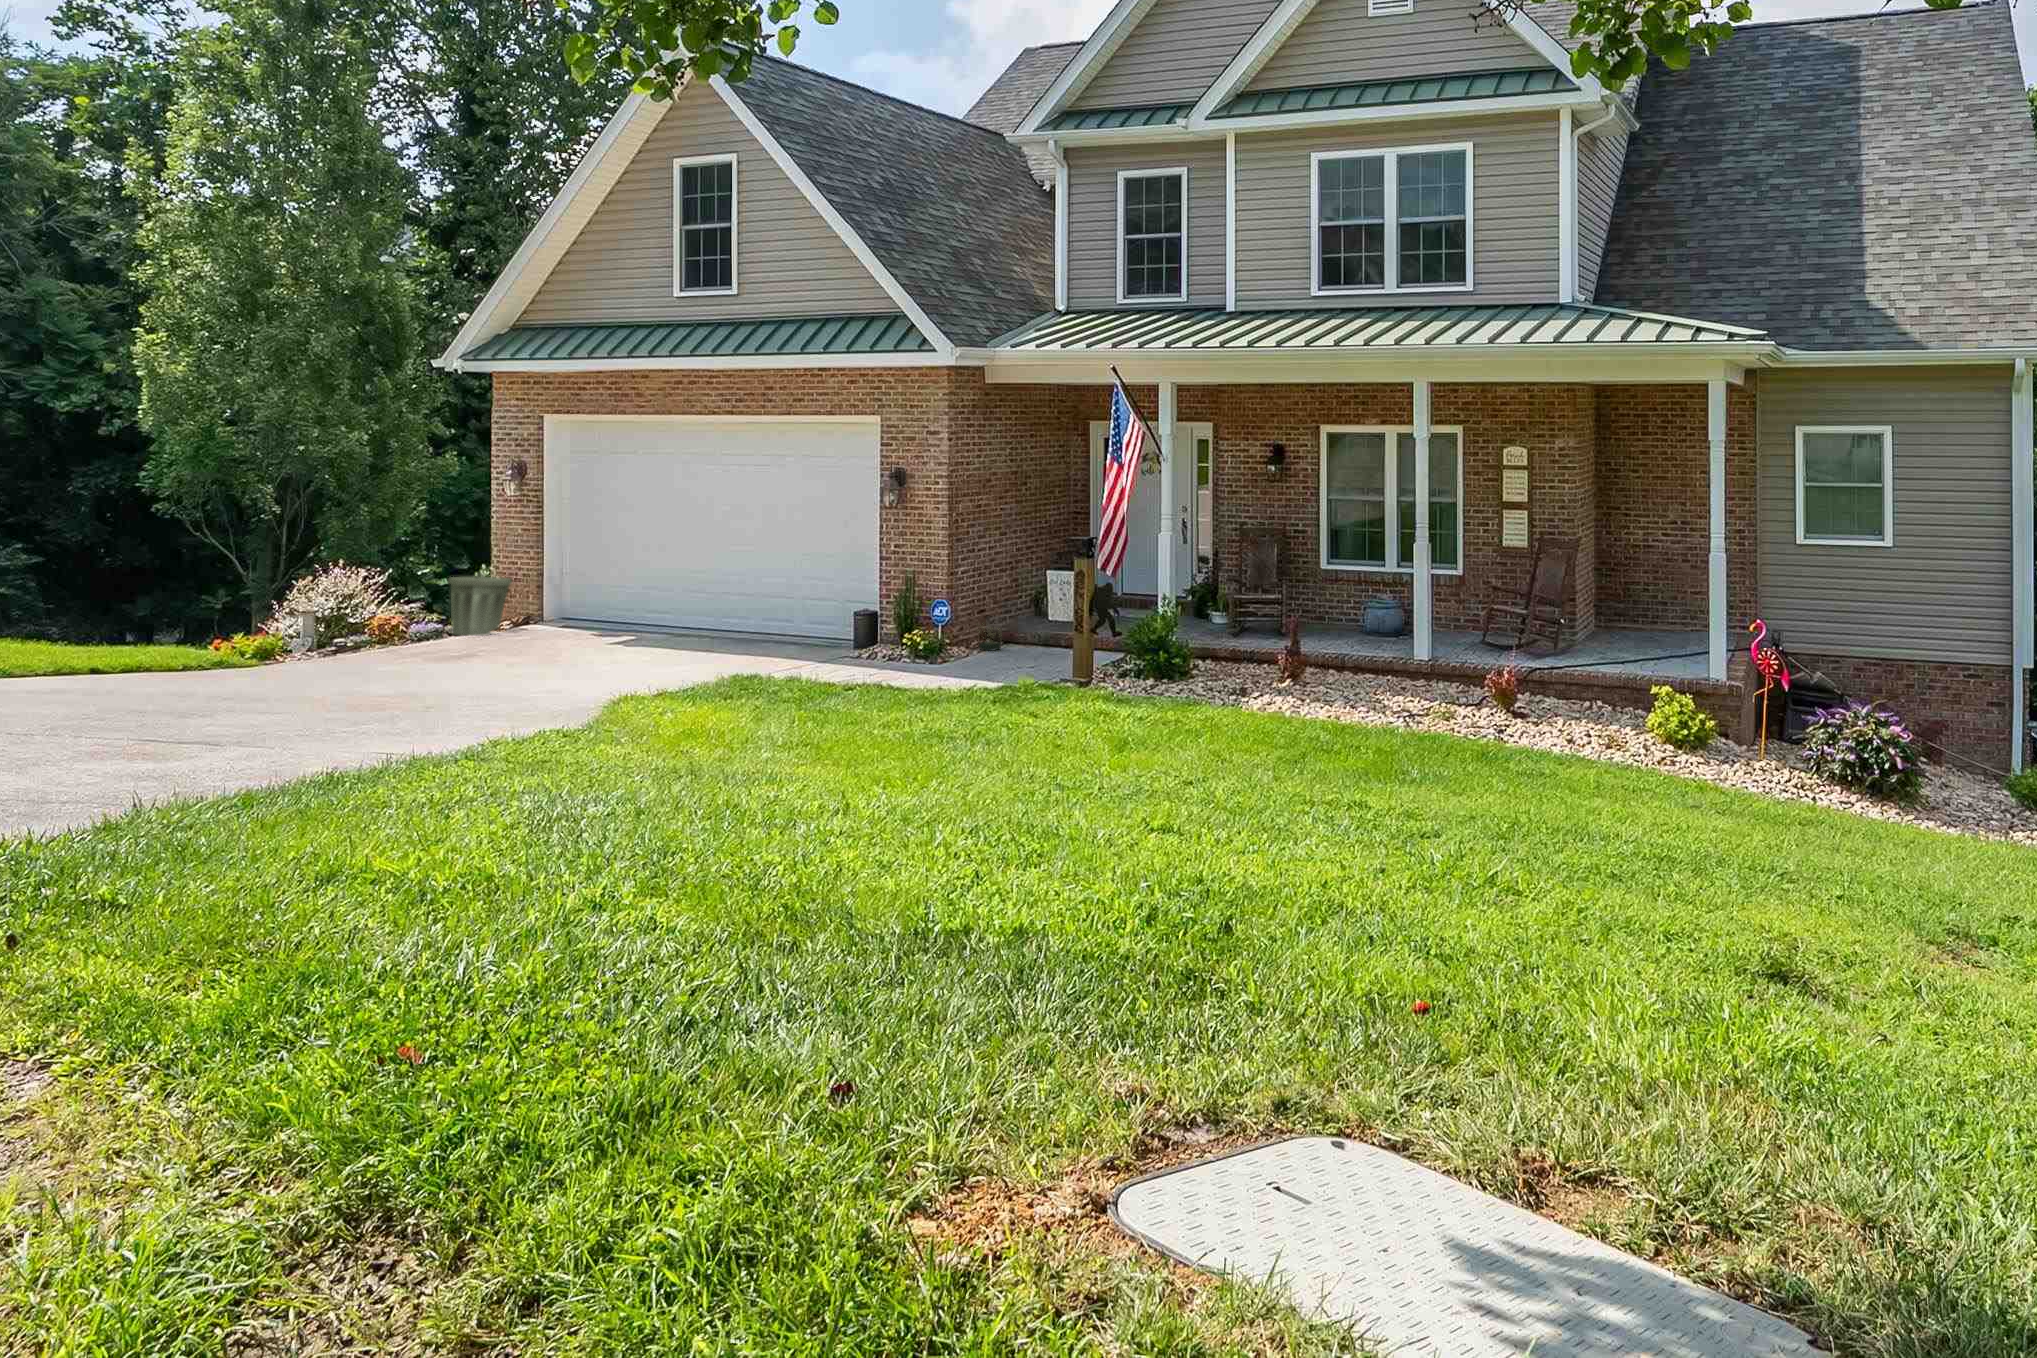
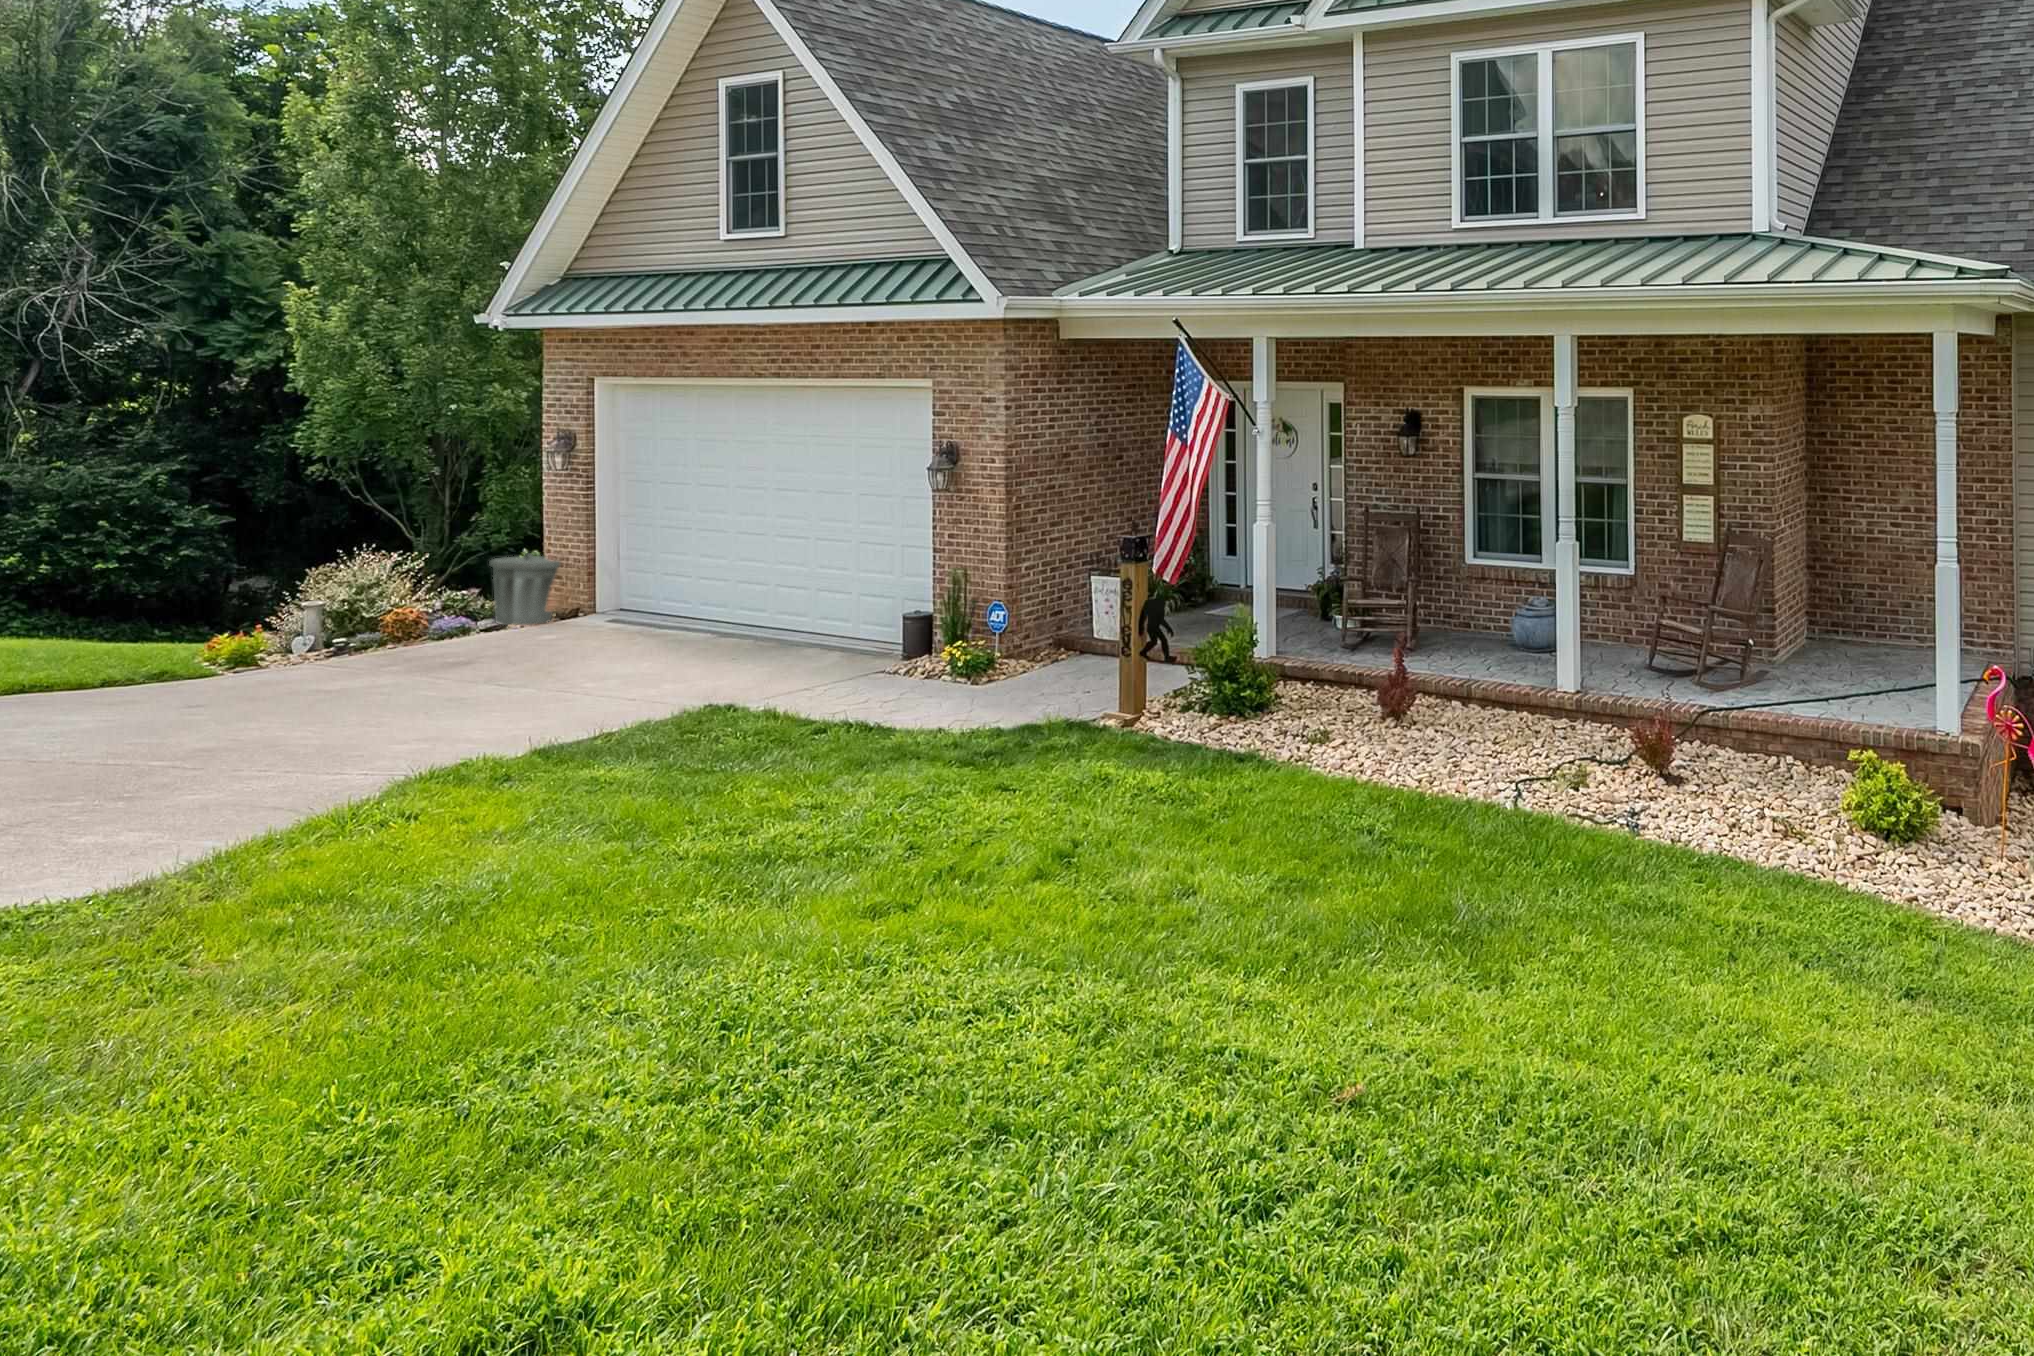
decorative plant: present [979,627,1001,651] -> none [1042,626,1078,660]

